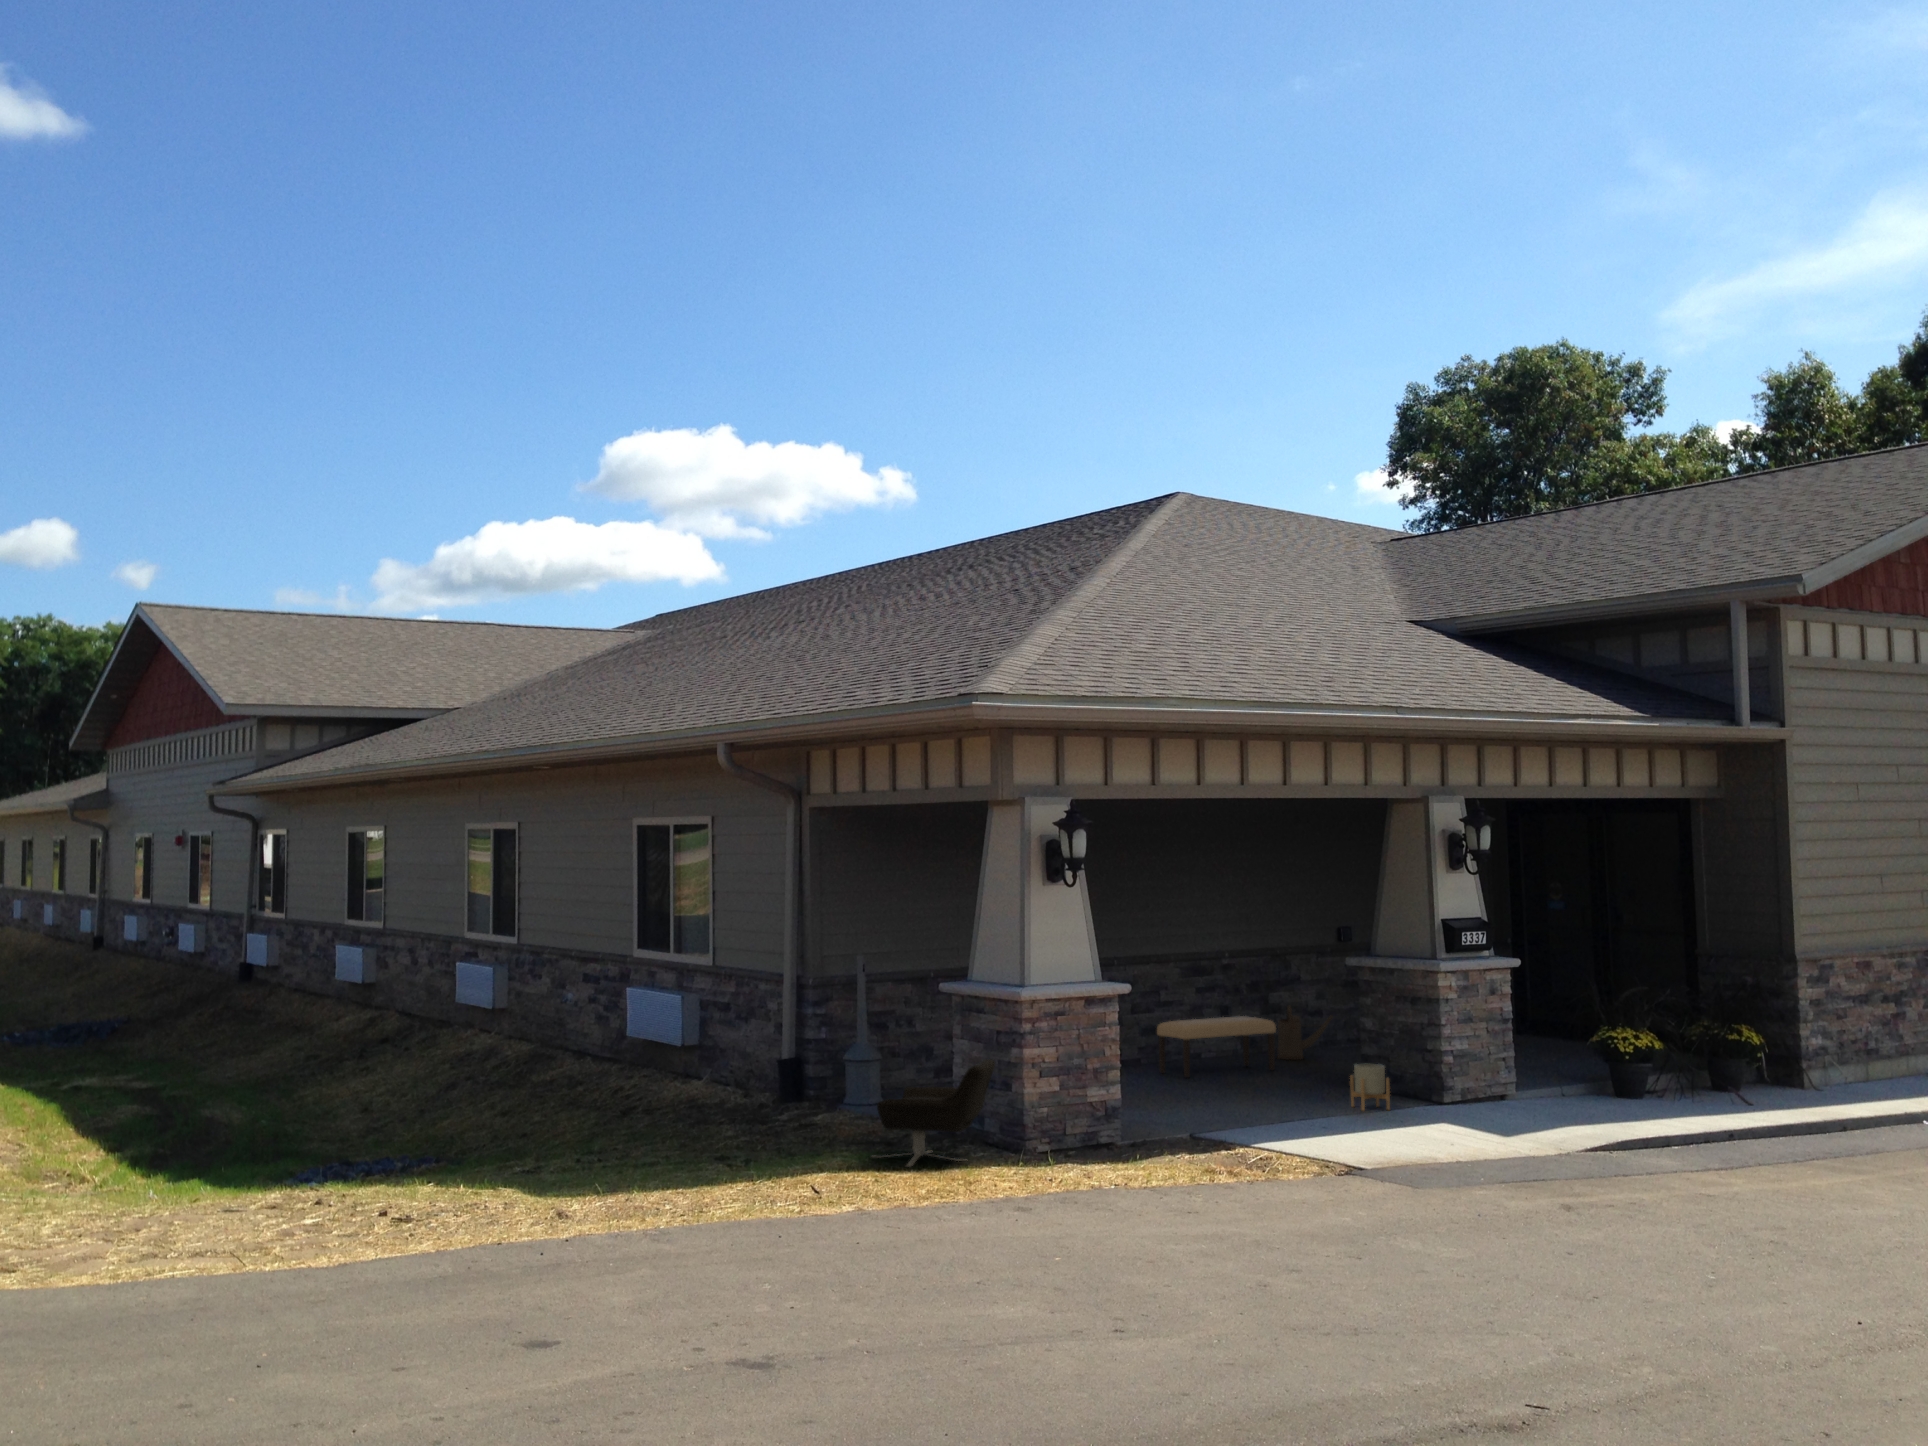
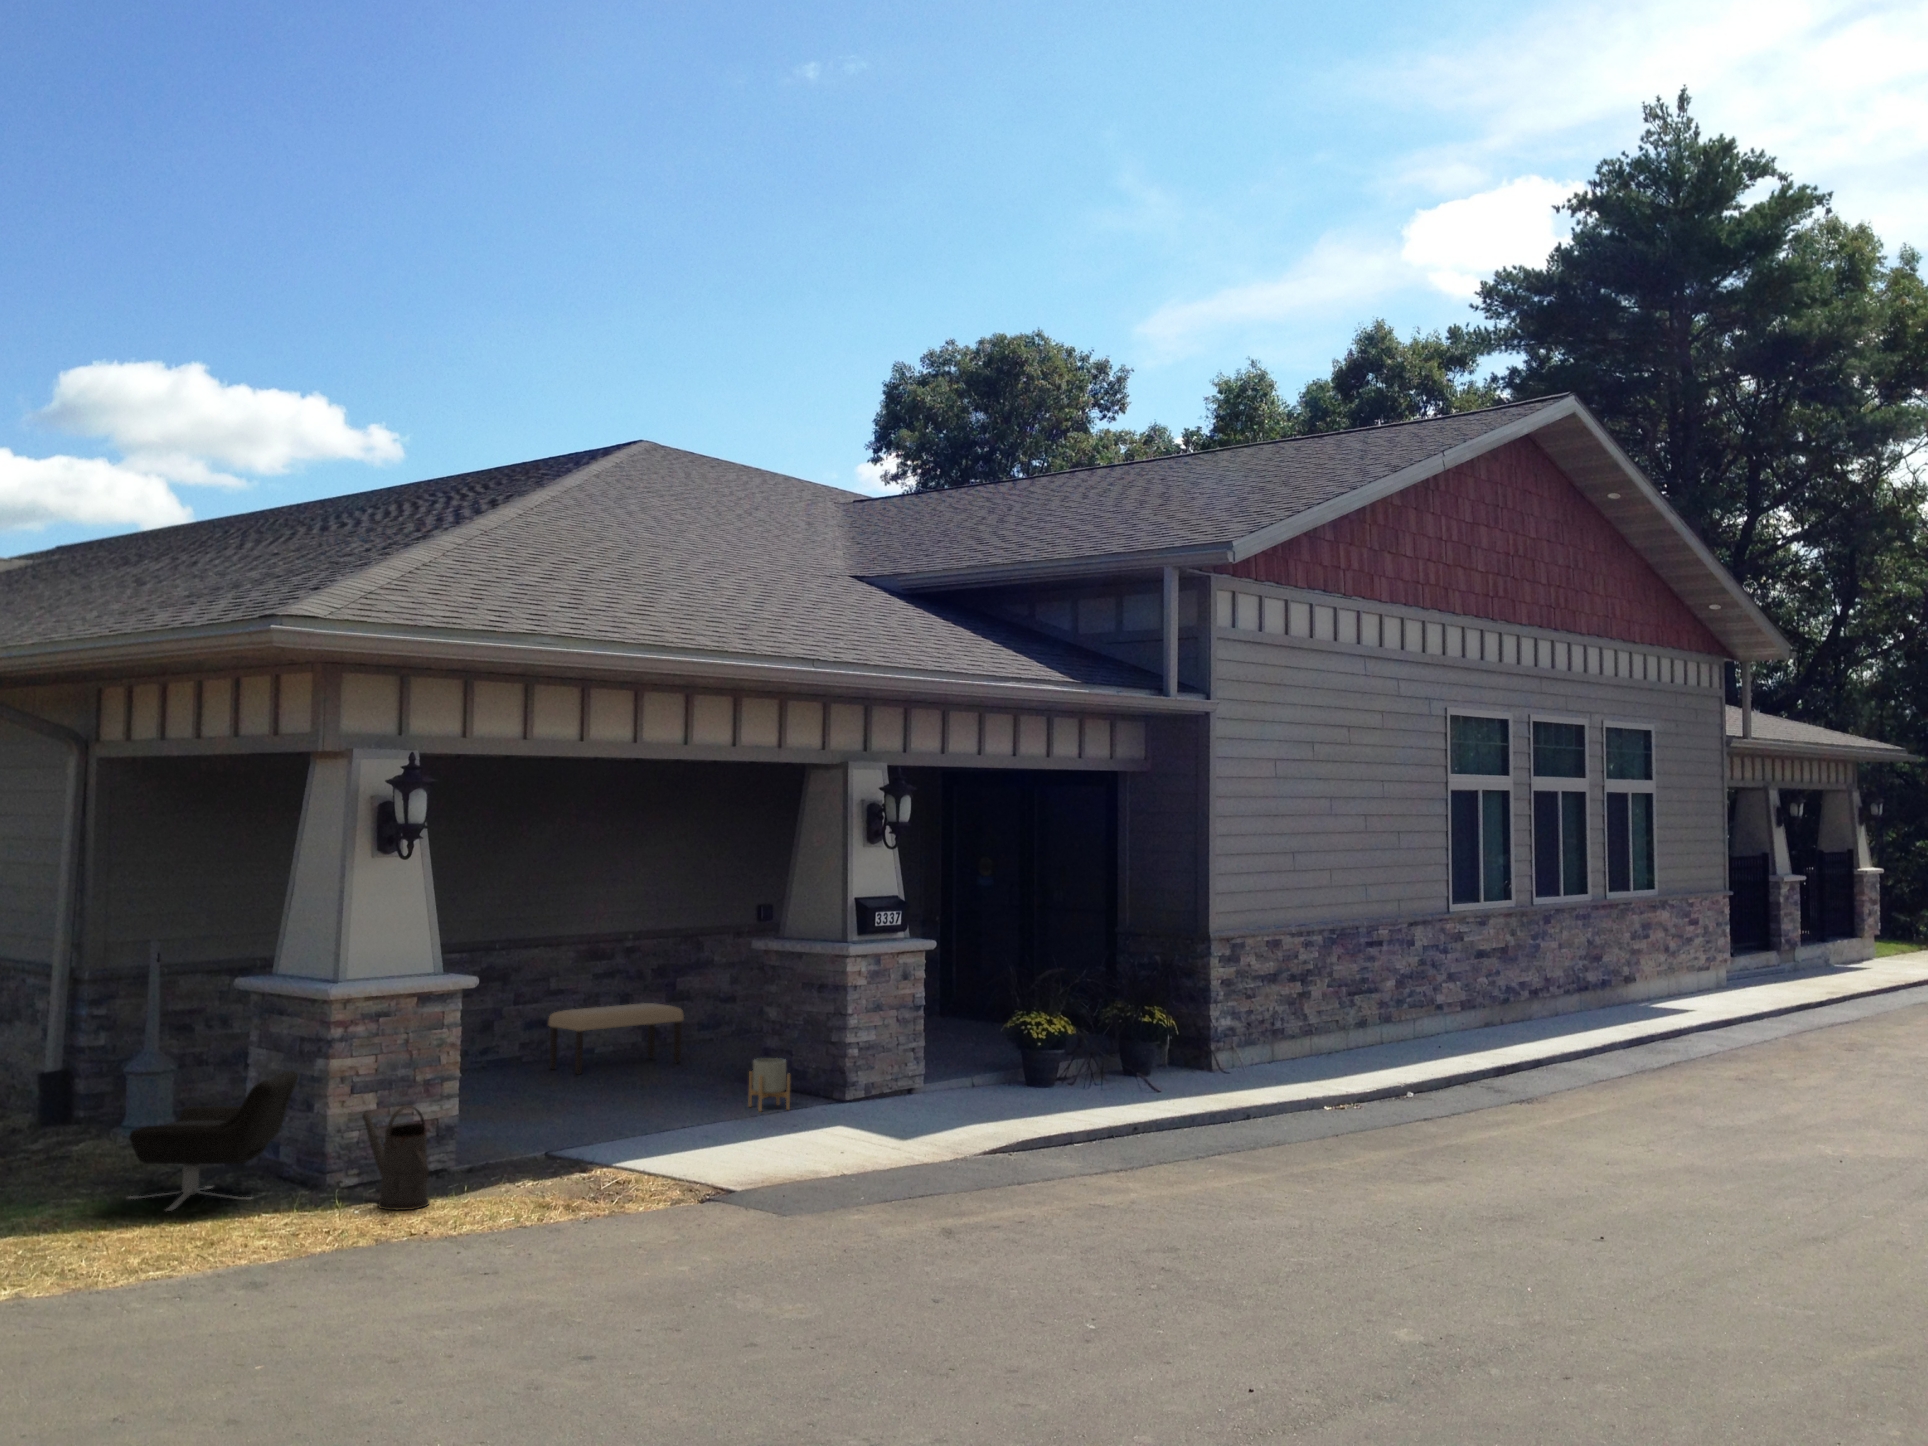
watering can: present [1277,1006,1333,1060] -> present [362,1105,429,1210]

